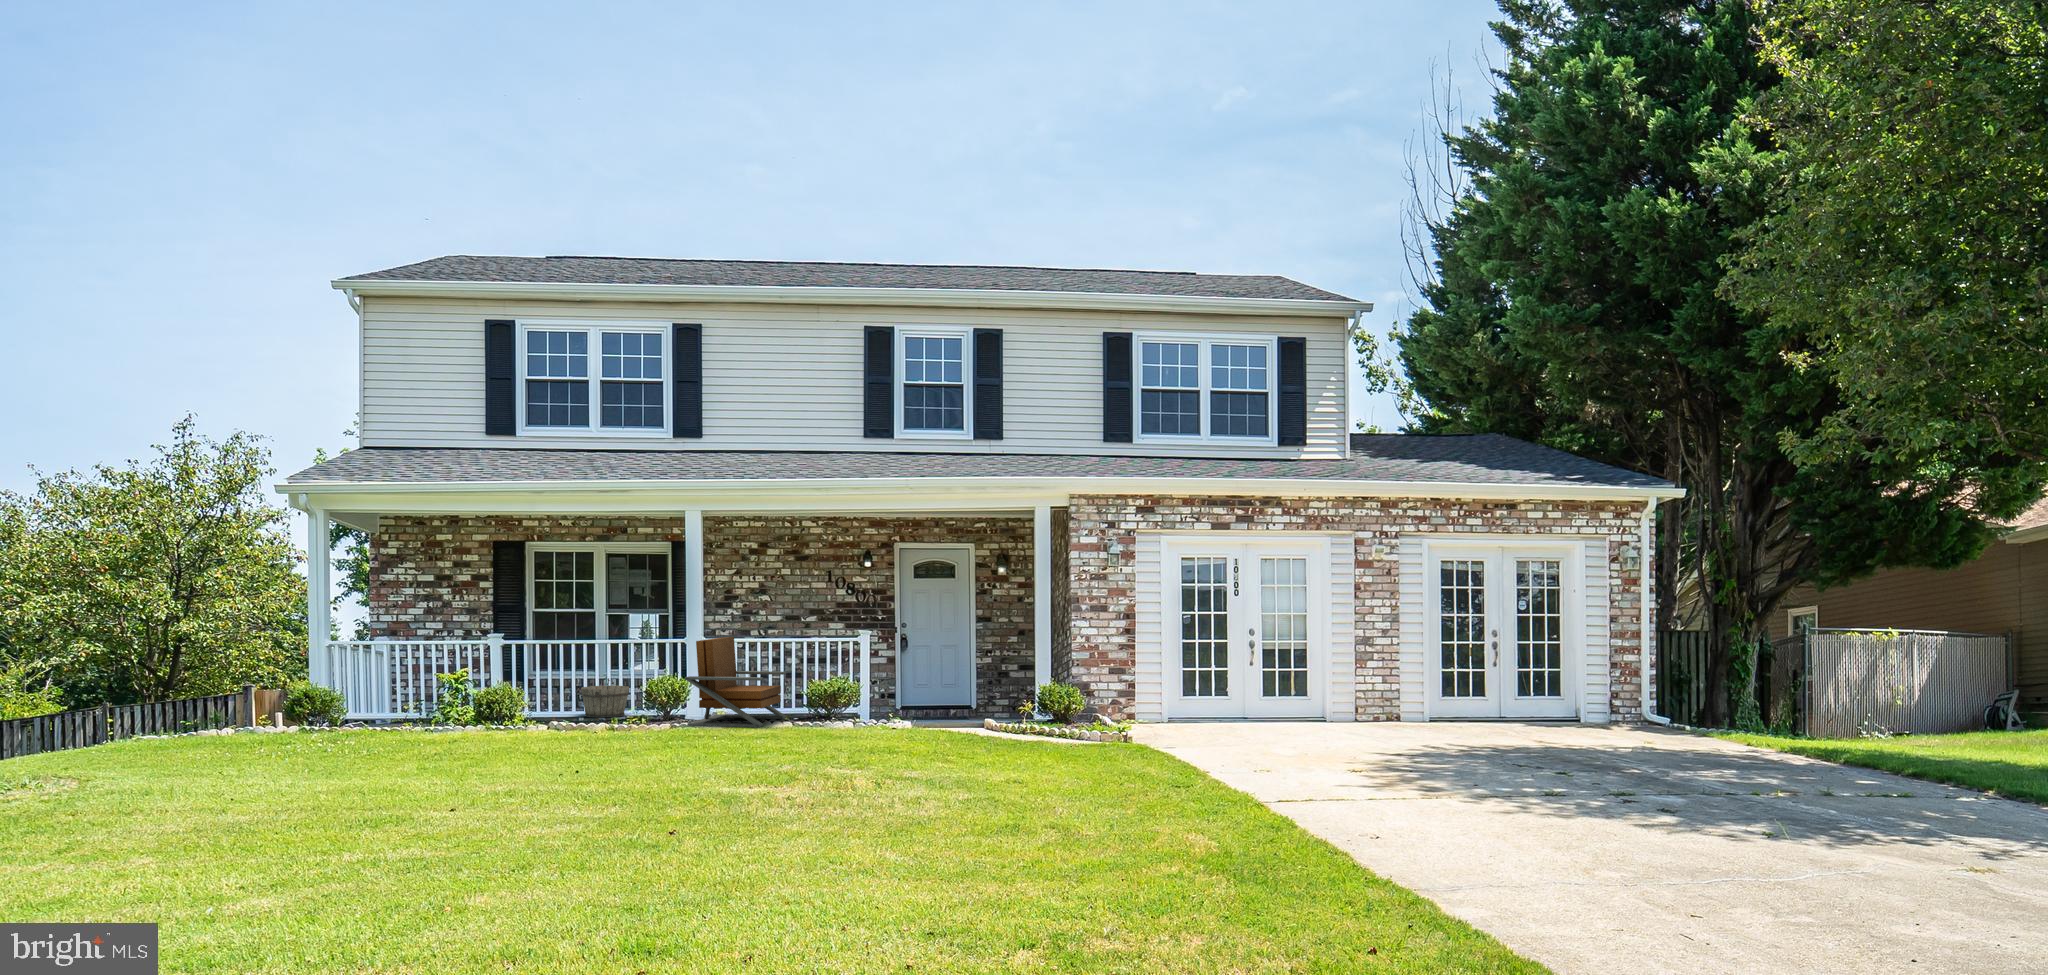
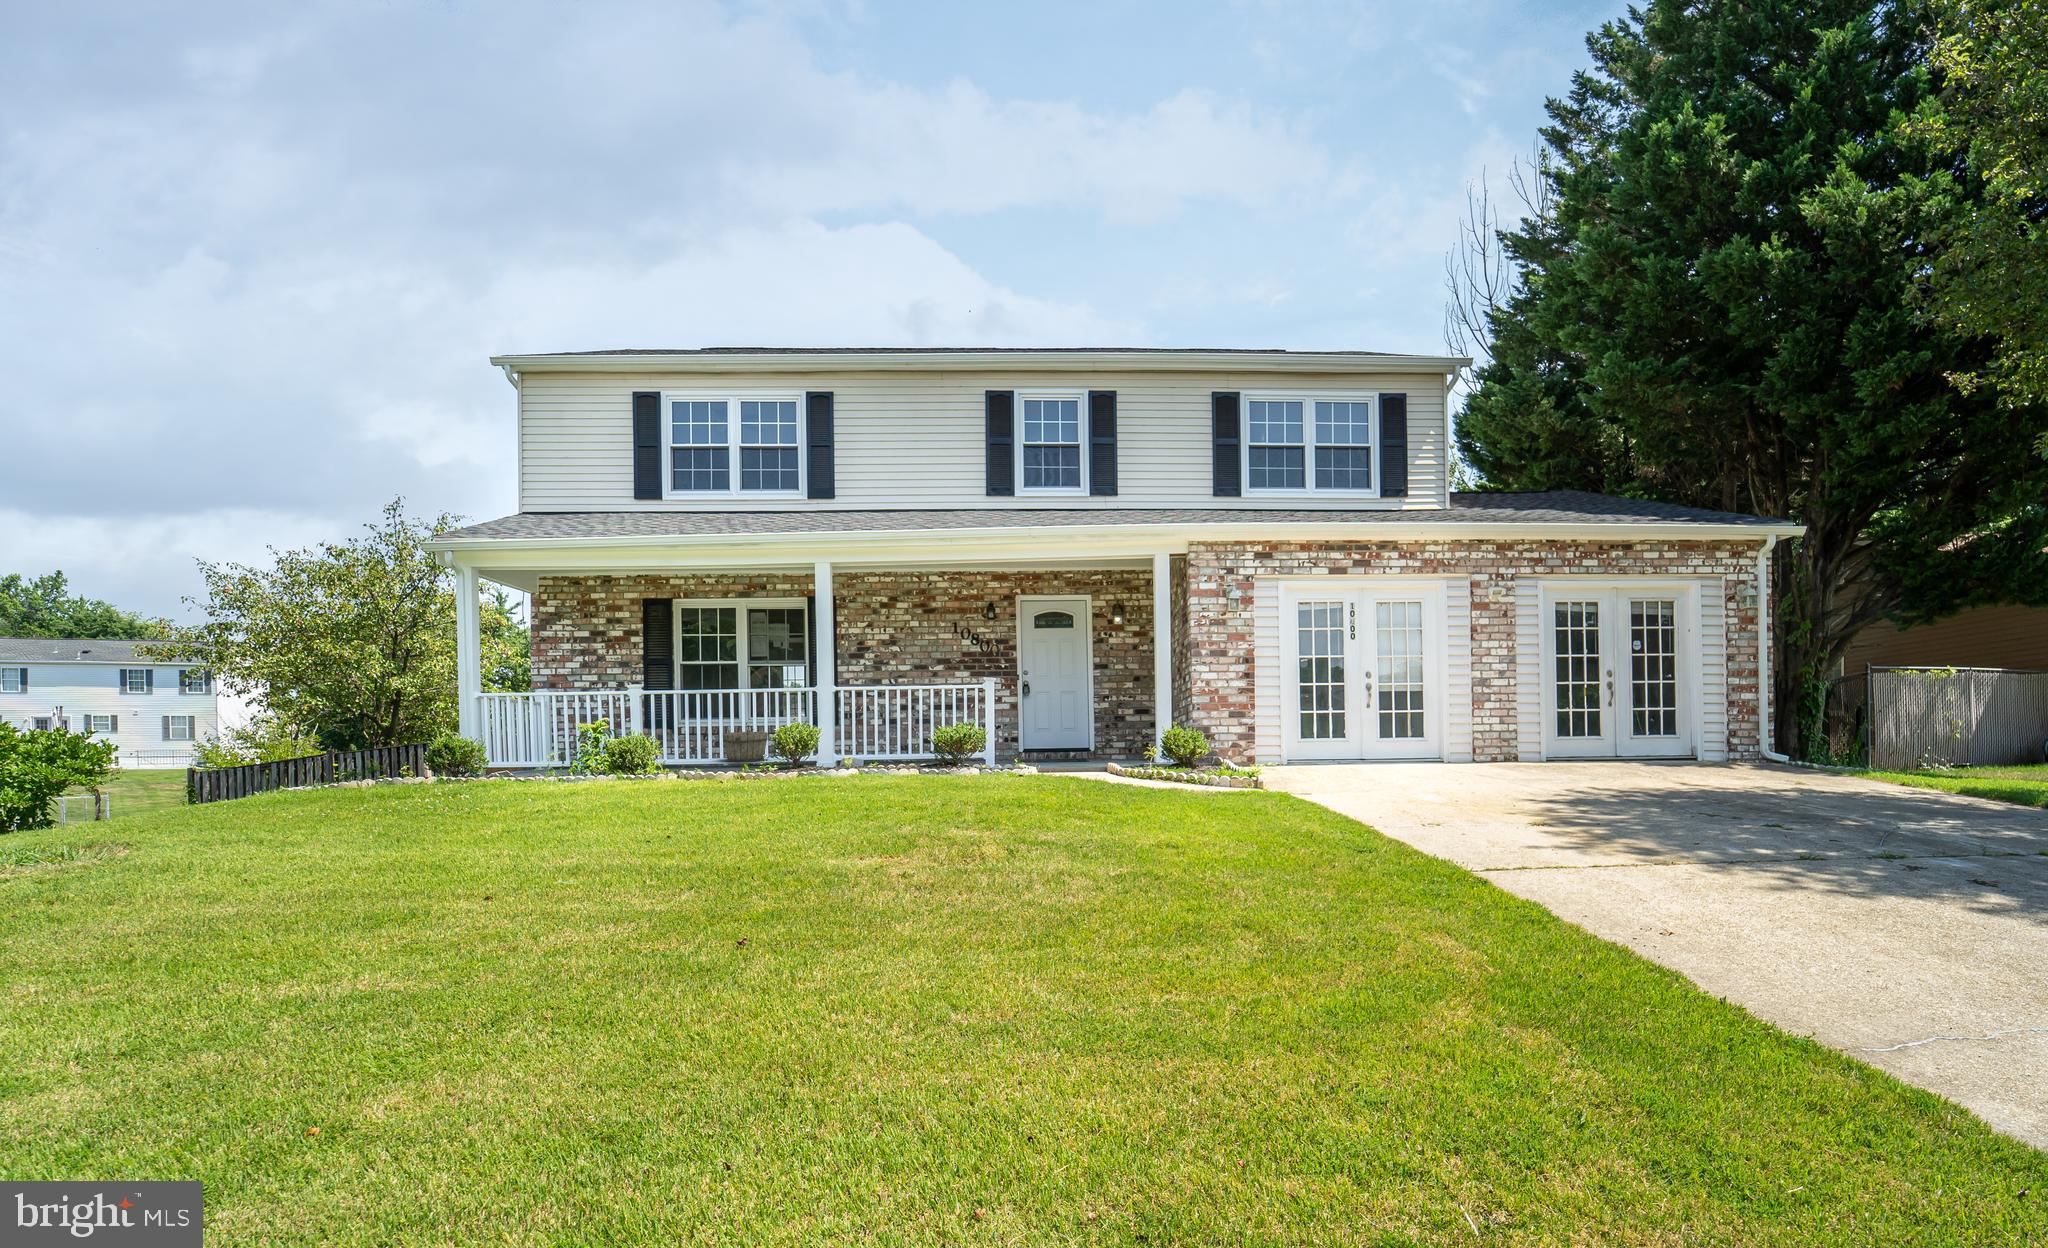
lounge chair: present [685,637,786,727] -> none [819,684,917,771]

